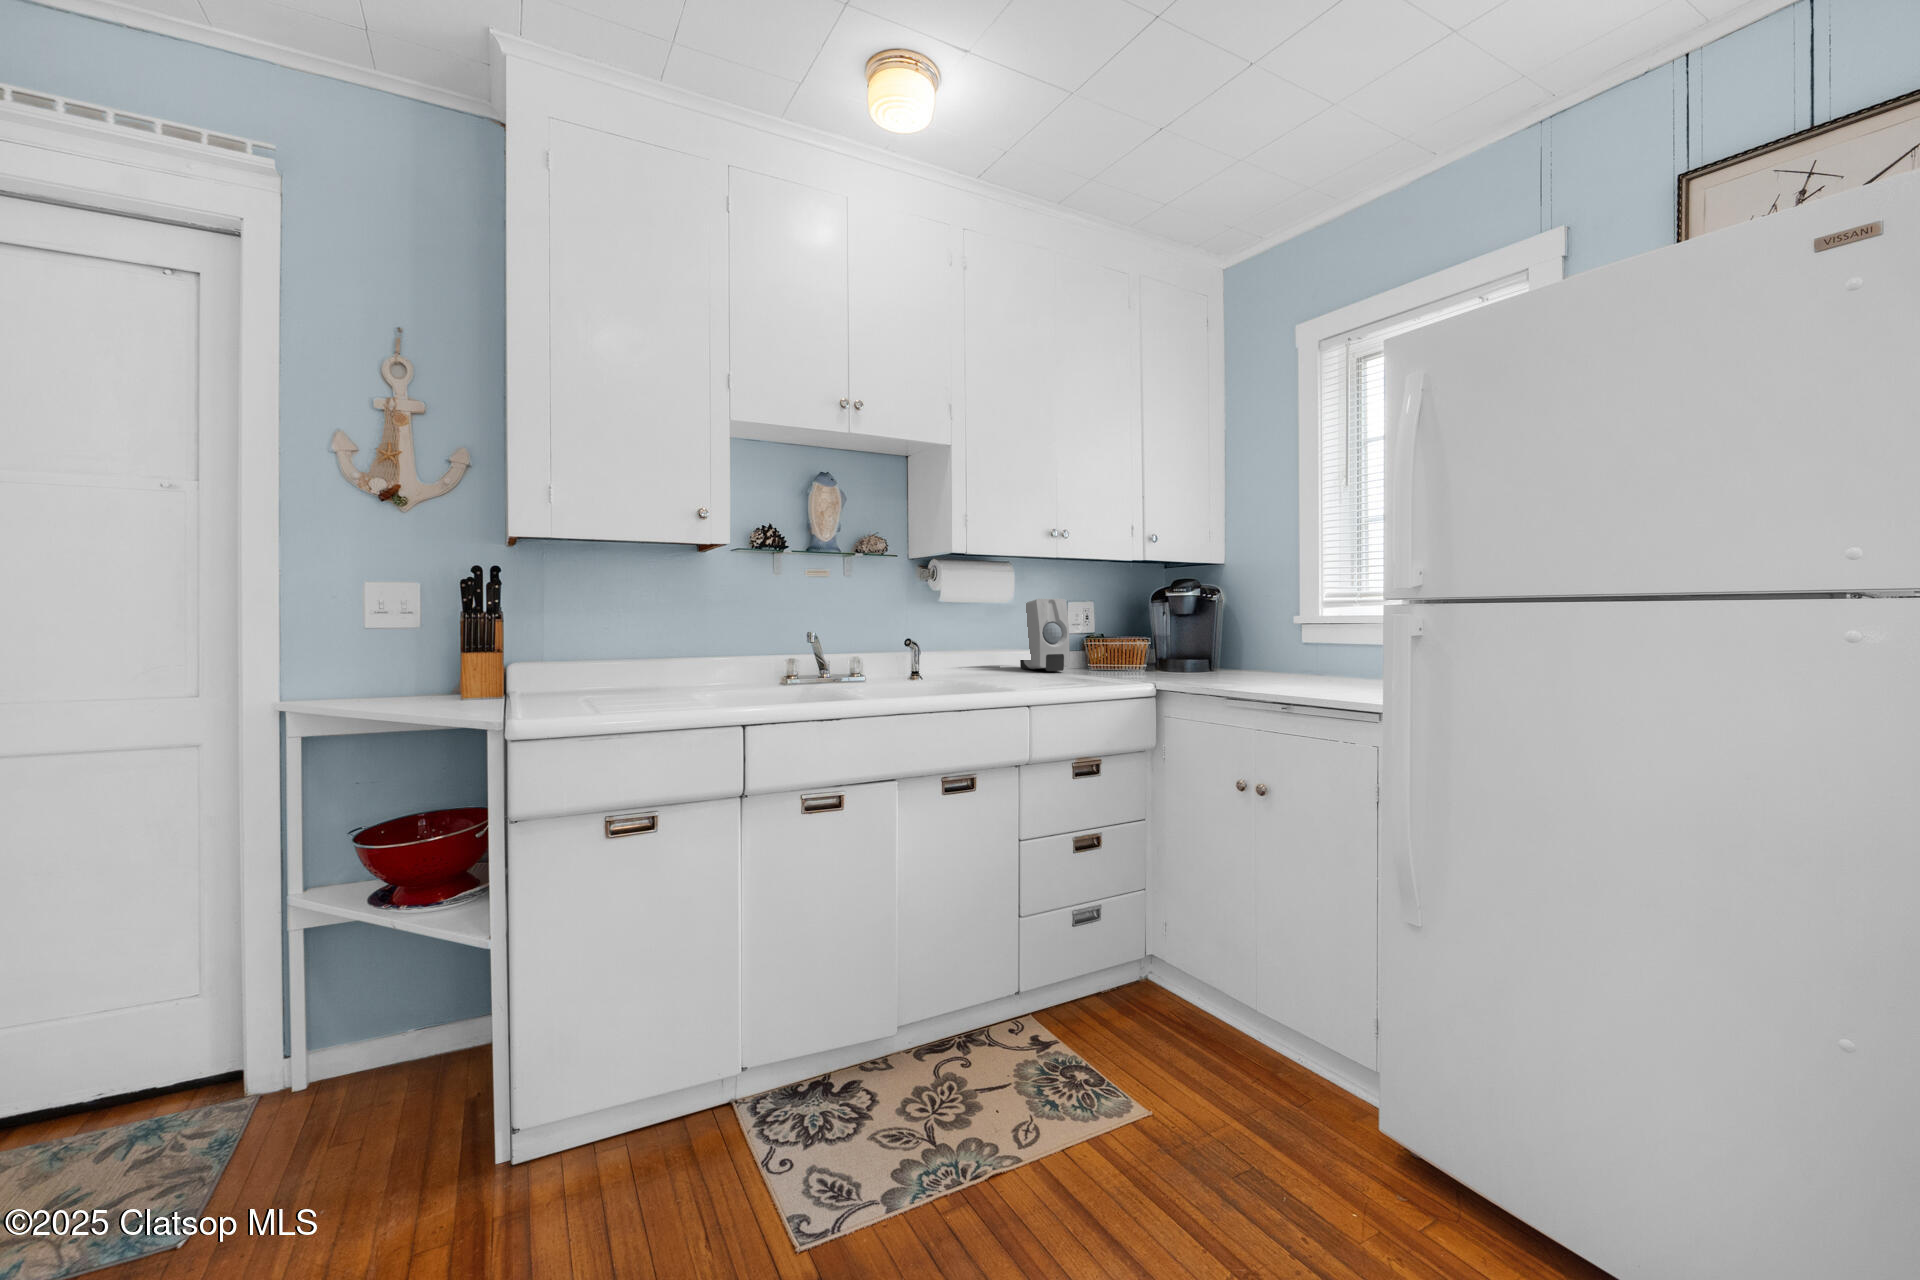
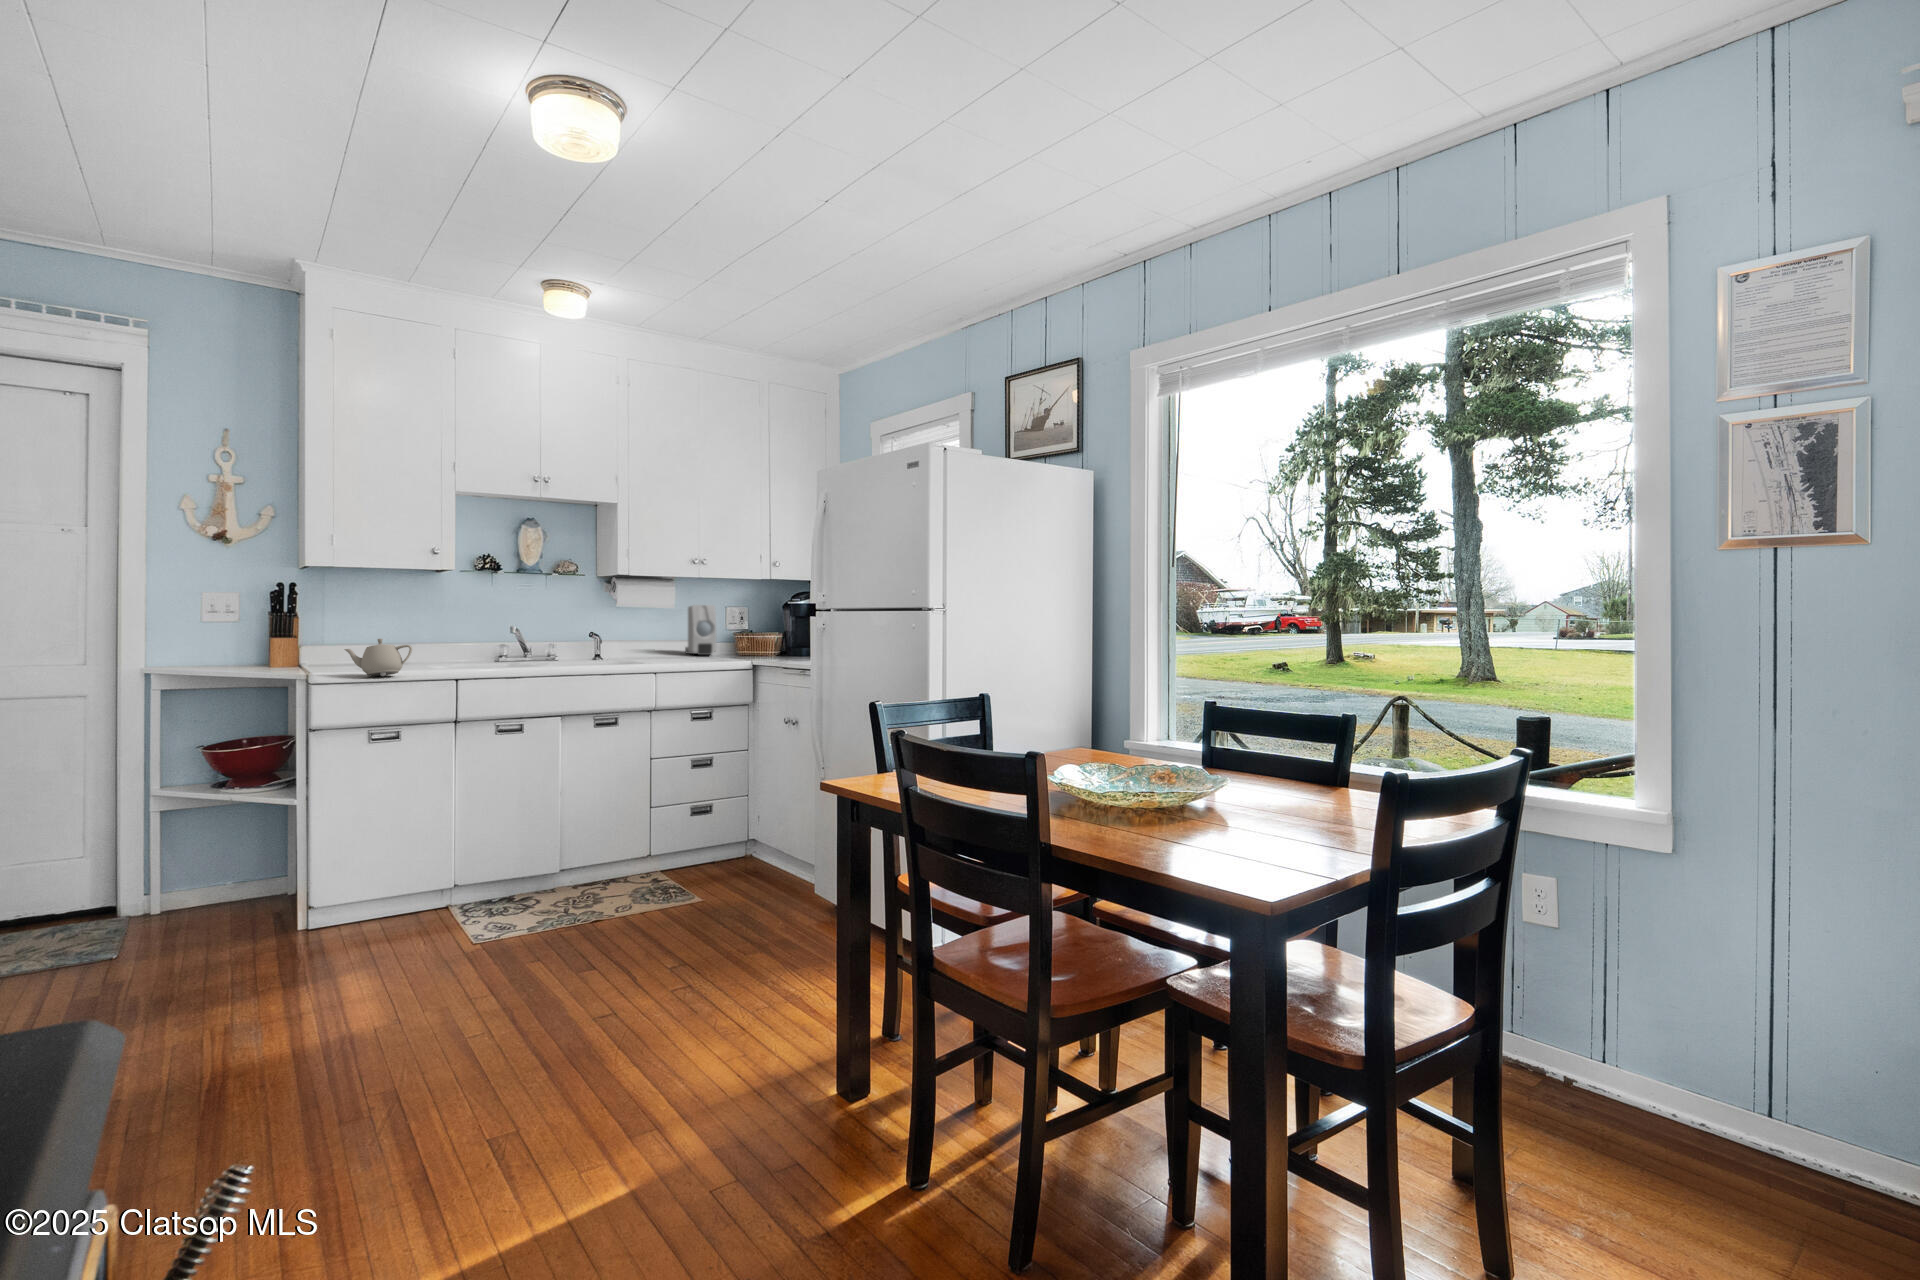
teapot: none [565,647,675,713] -> present [345,639,412,676]

